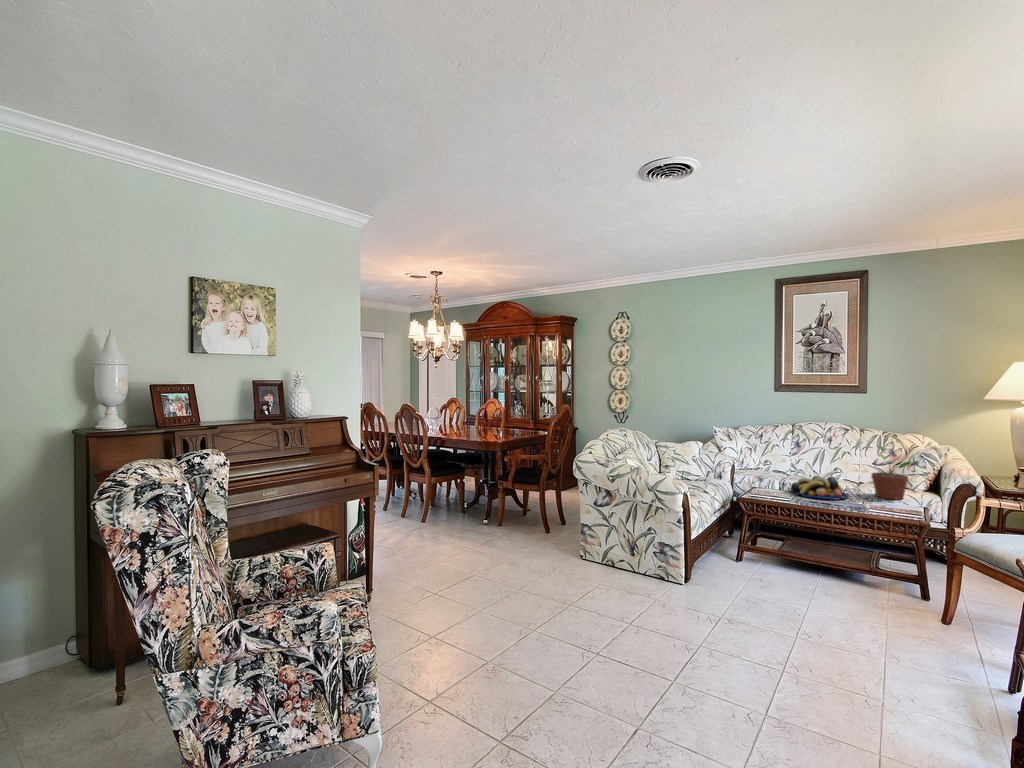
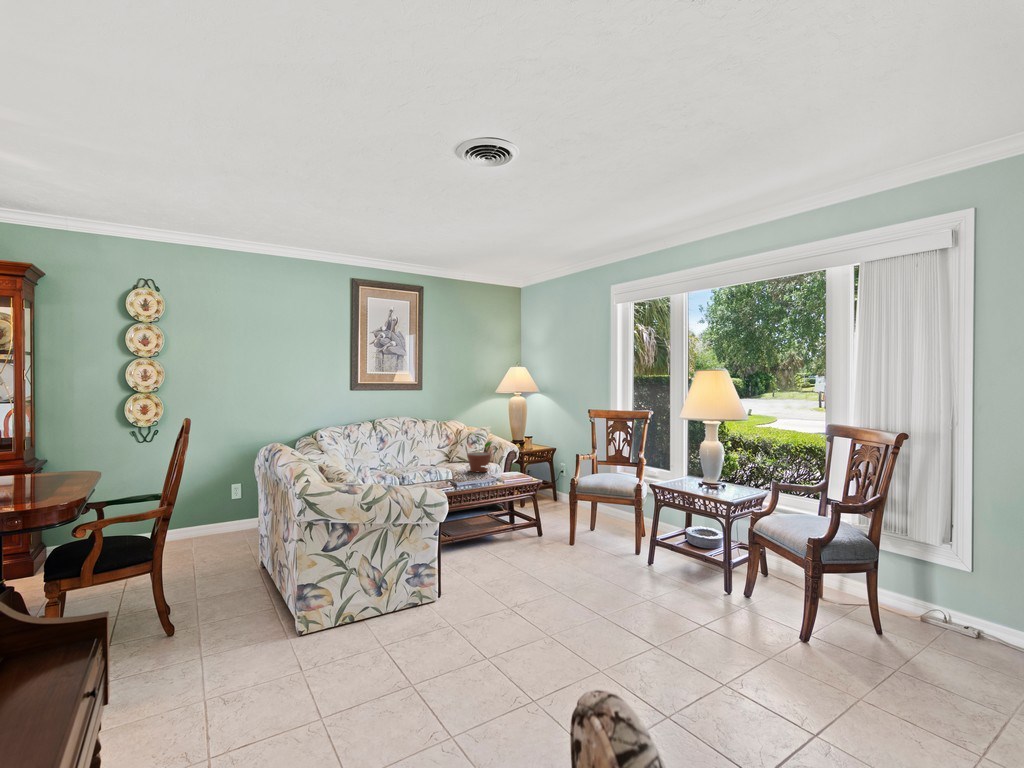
fruit bowl: present [791,476,848,499] -> none [427,462,470,484]

